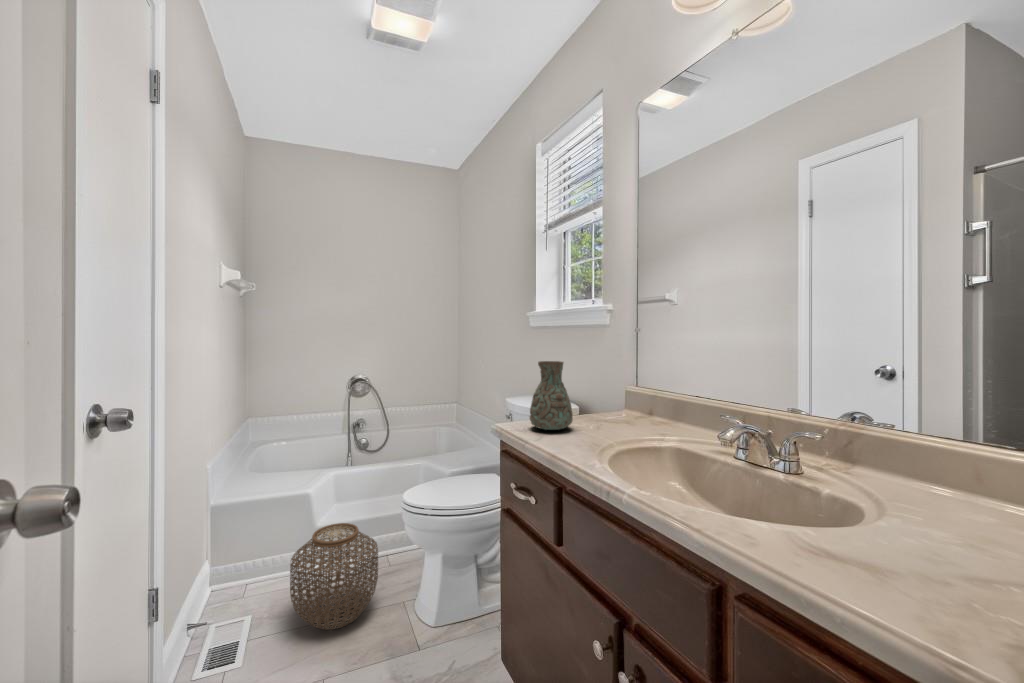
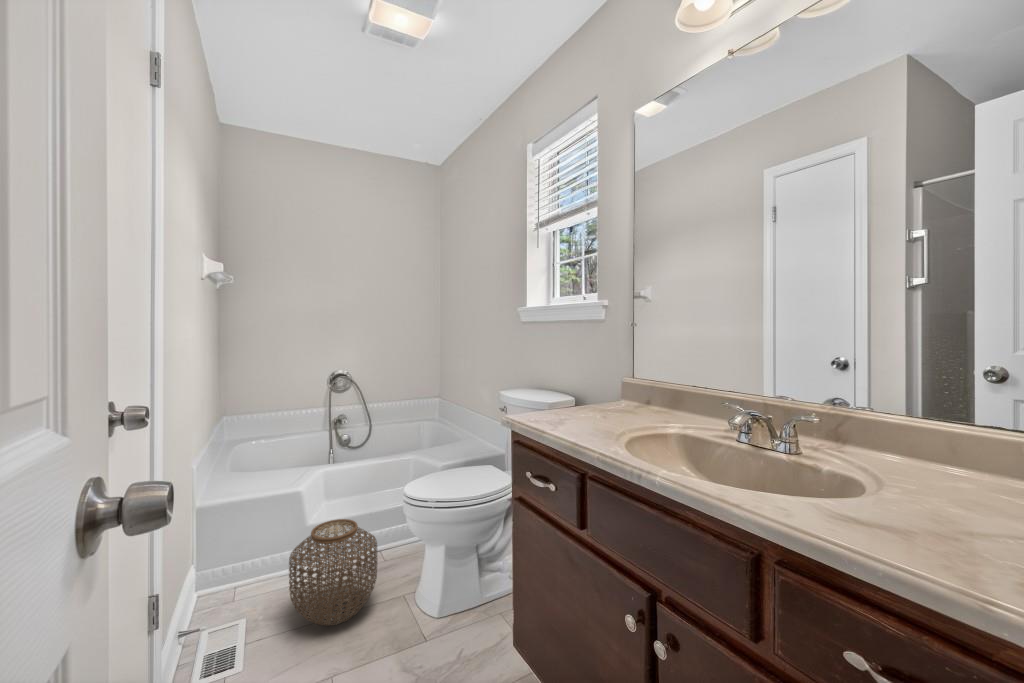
decorative vase: present [530,361,573,430] -> none [541,355,582,421]

